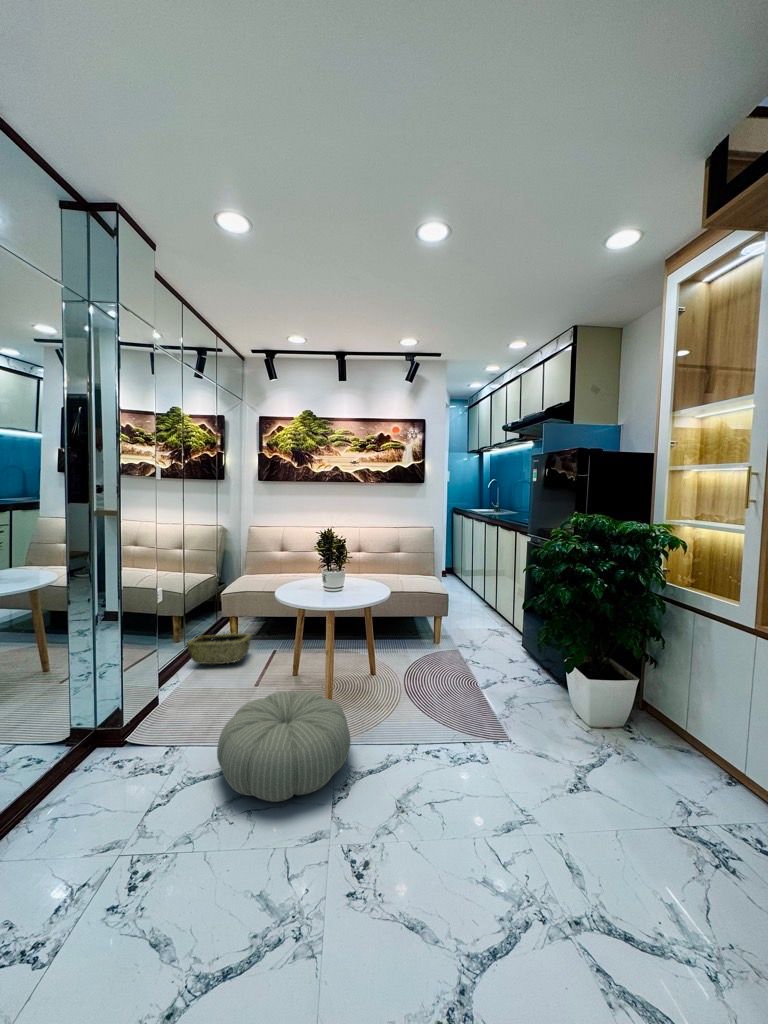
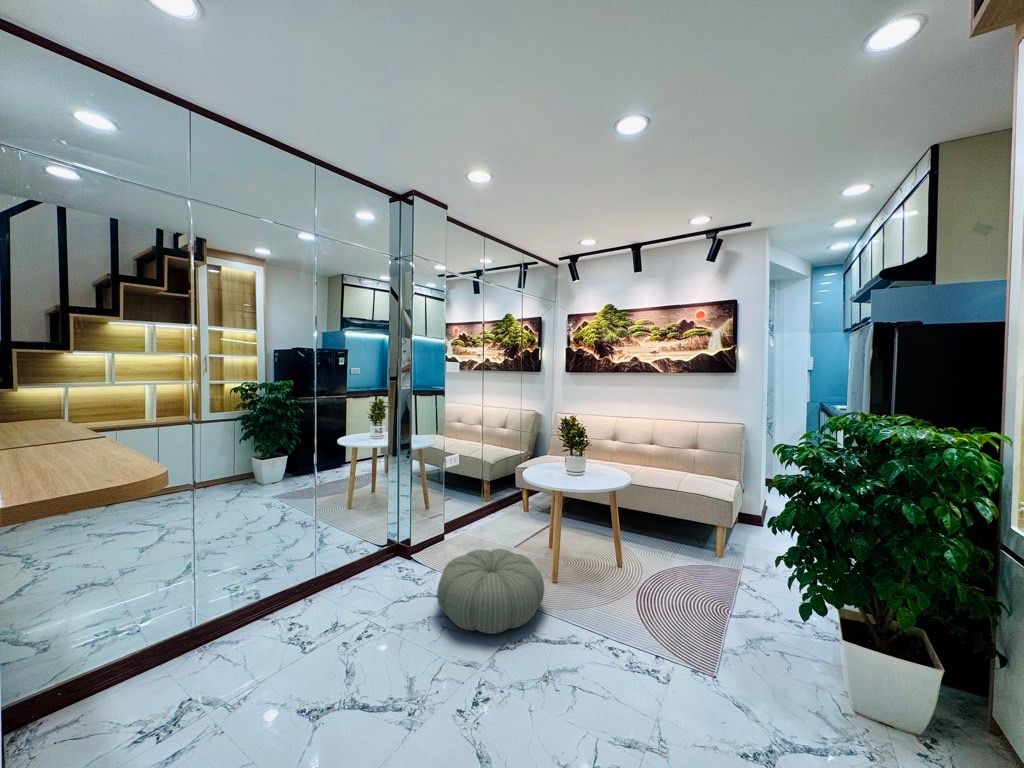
woven basket: present [186,633,251,664] -> none [482,497,532,524]

